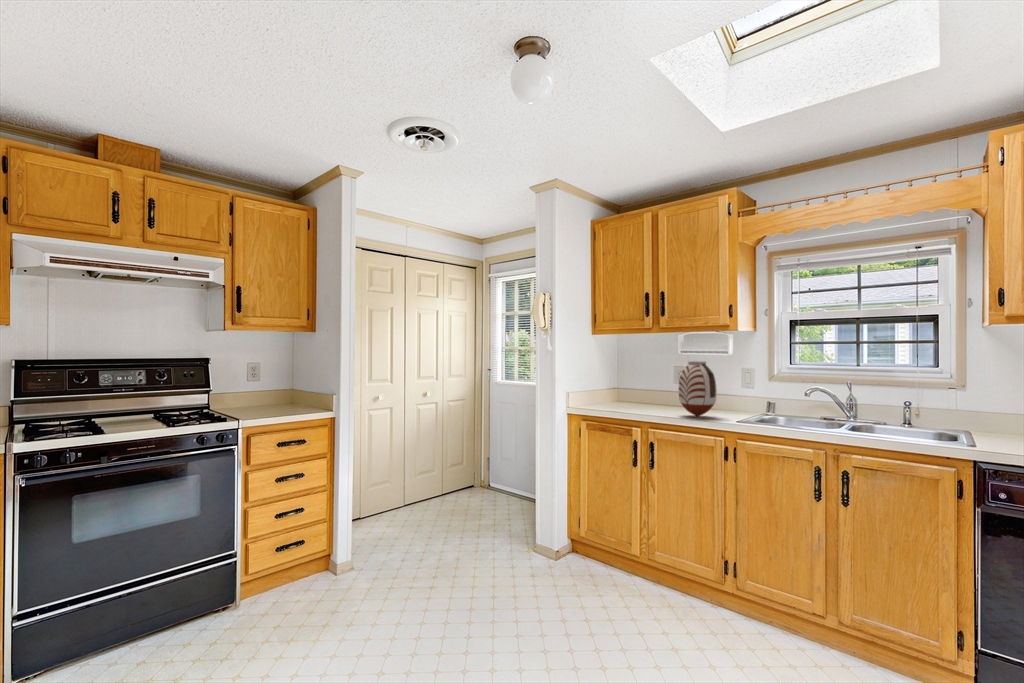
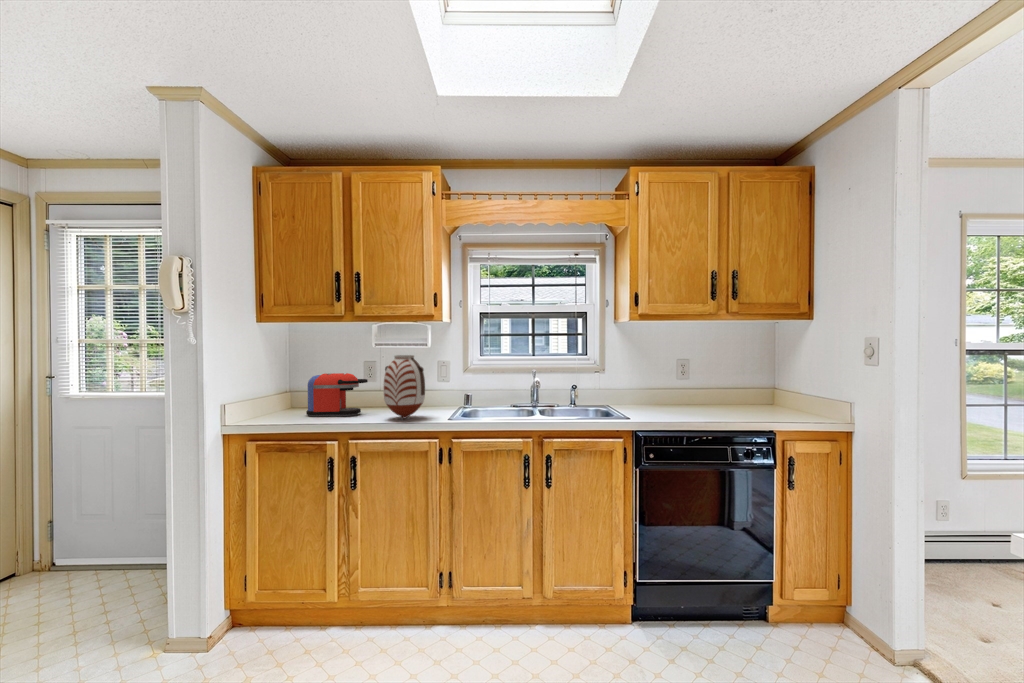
coffee maker: none [624,375,672,411] -> present [306,373,368,416]

